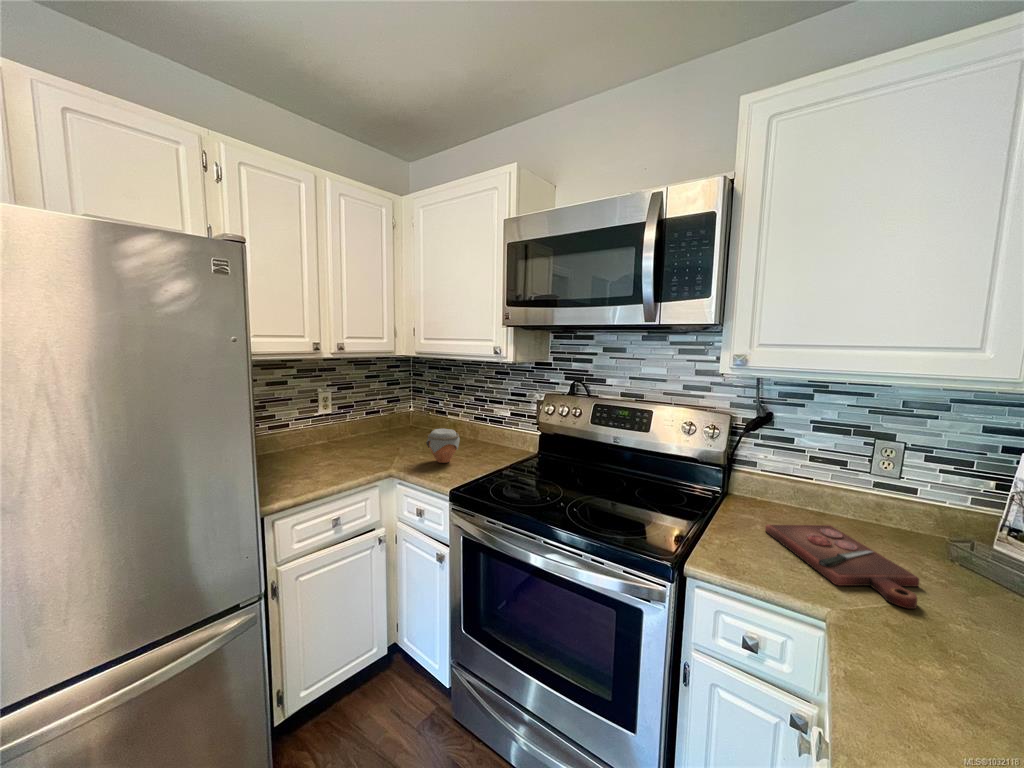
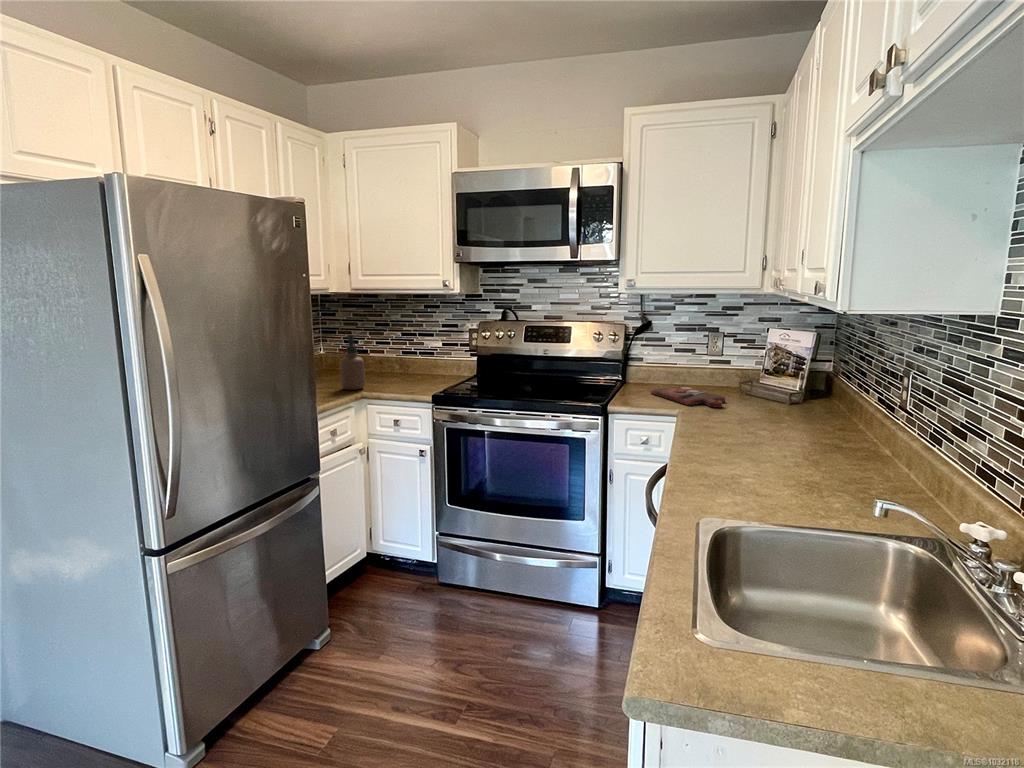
soap dispenser: none [379,403,406,465] -> present [340,335,365,390]
jar: present [426,428,460,463] -> none [383,356,412,386]

